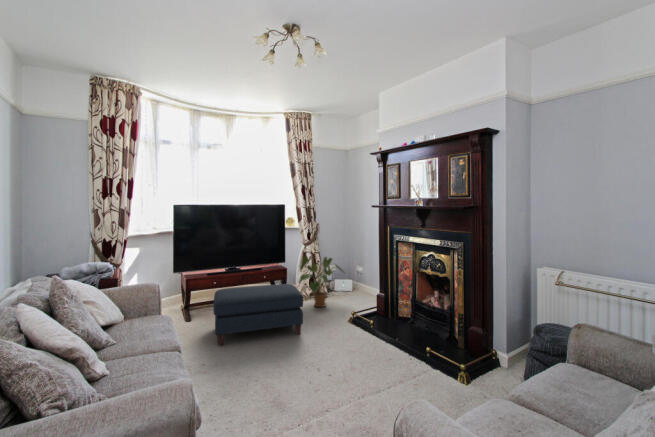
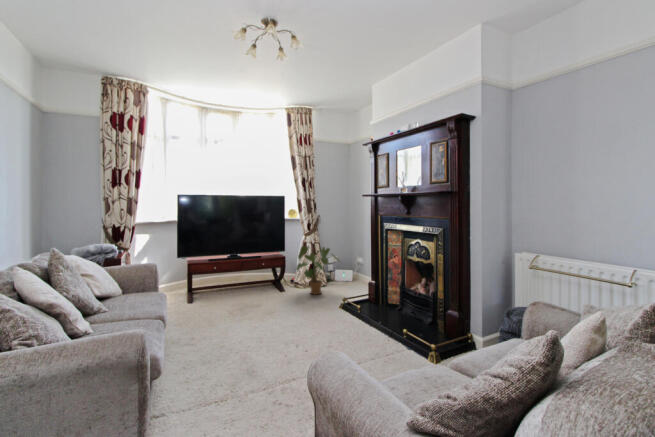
ottoman: present [214,284,303,345] -> none [208,270,294,323]

